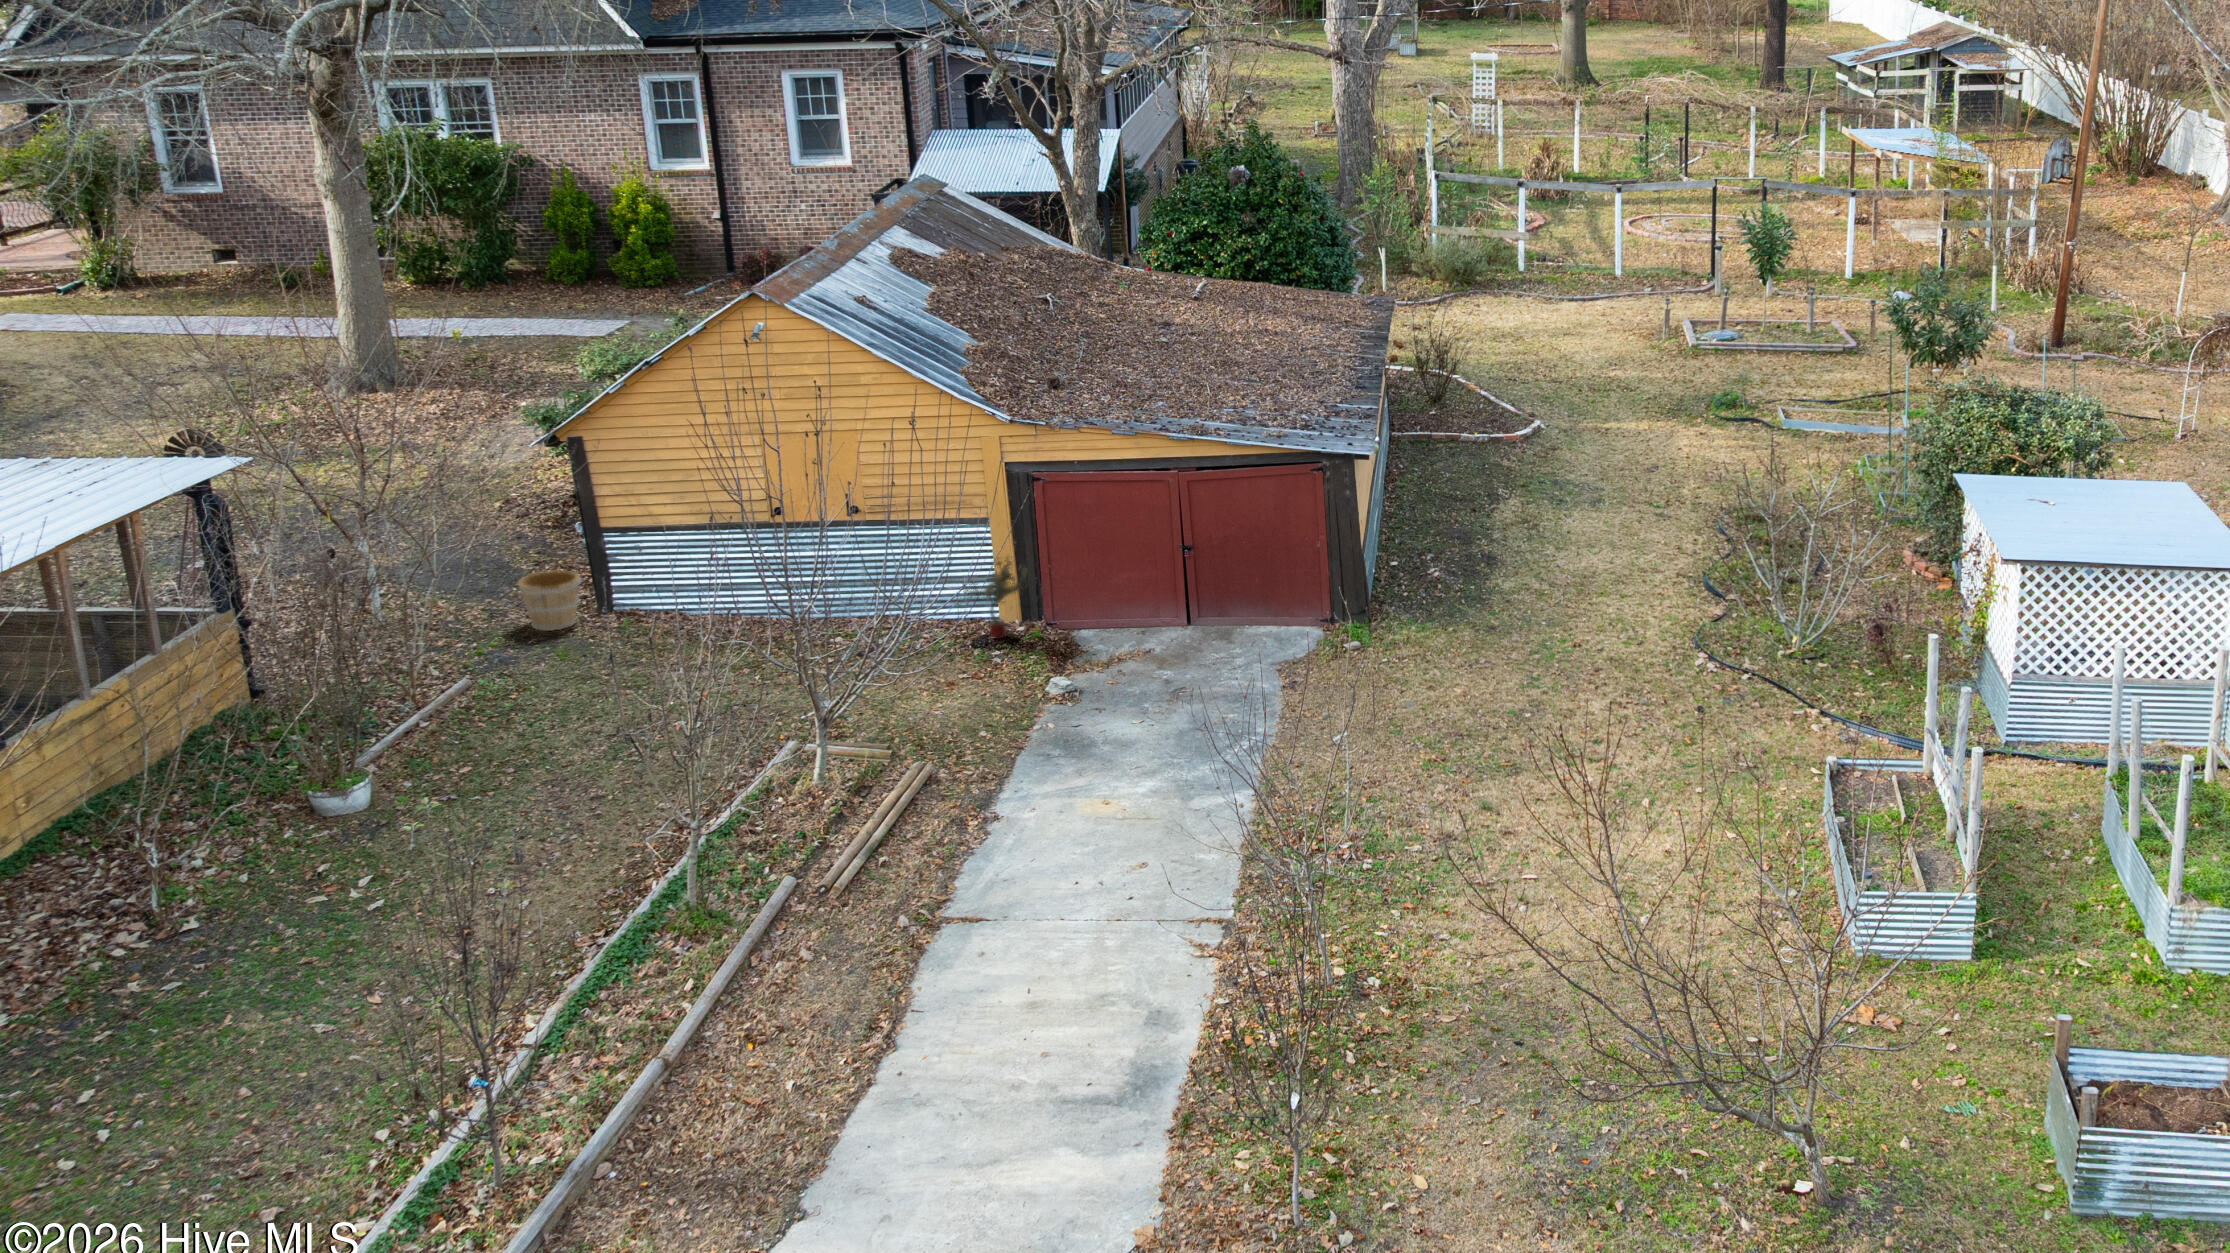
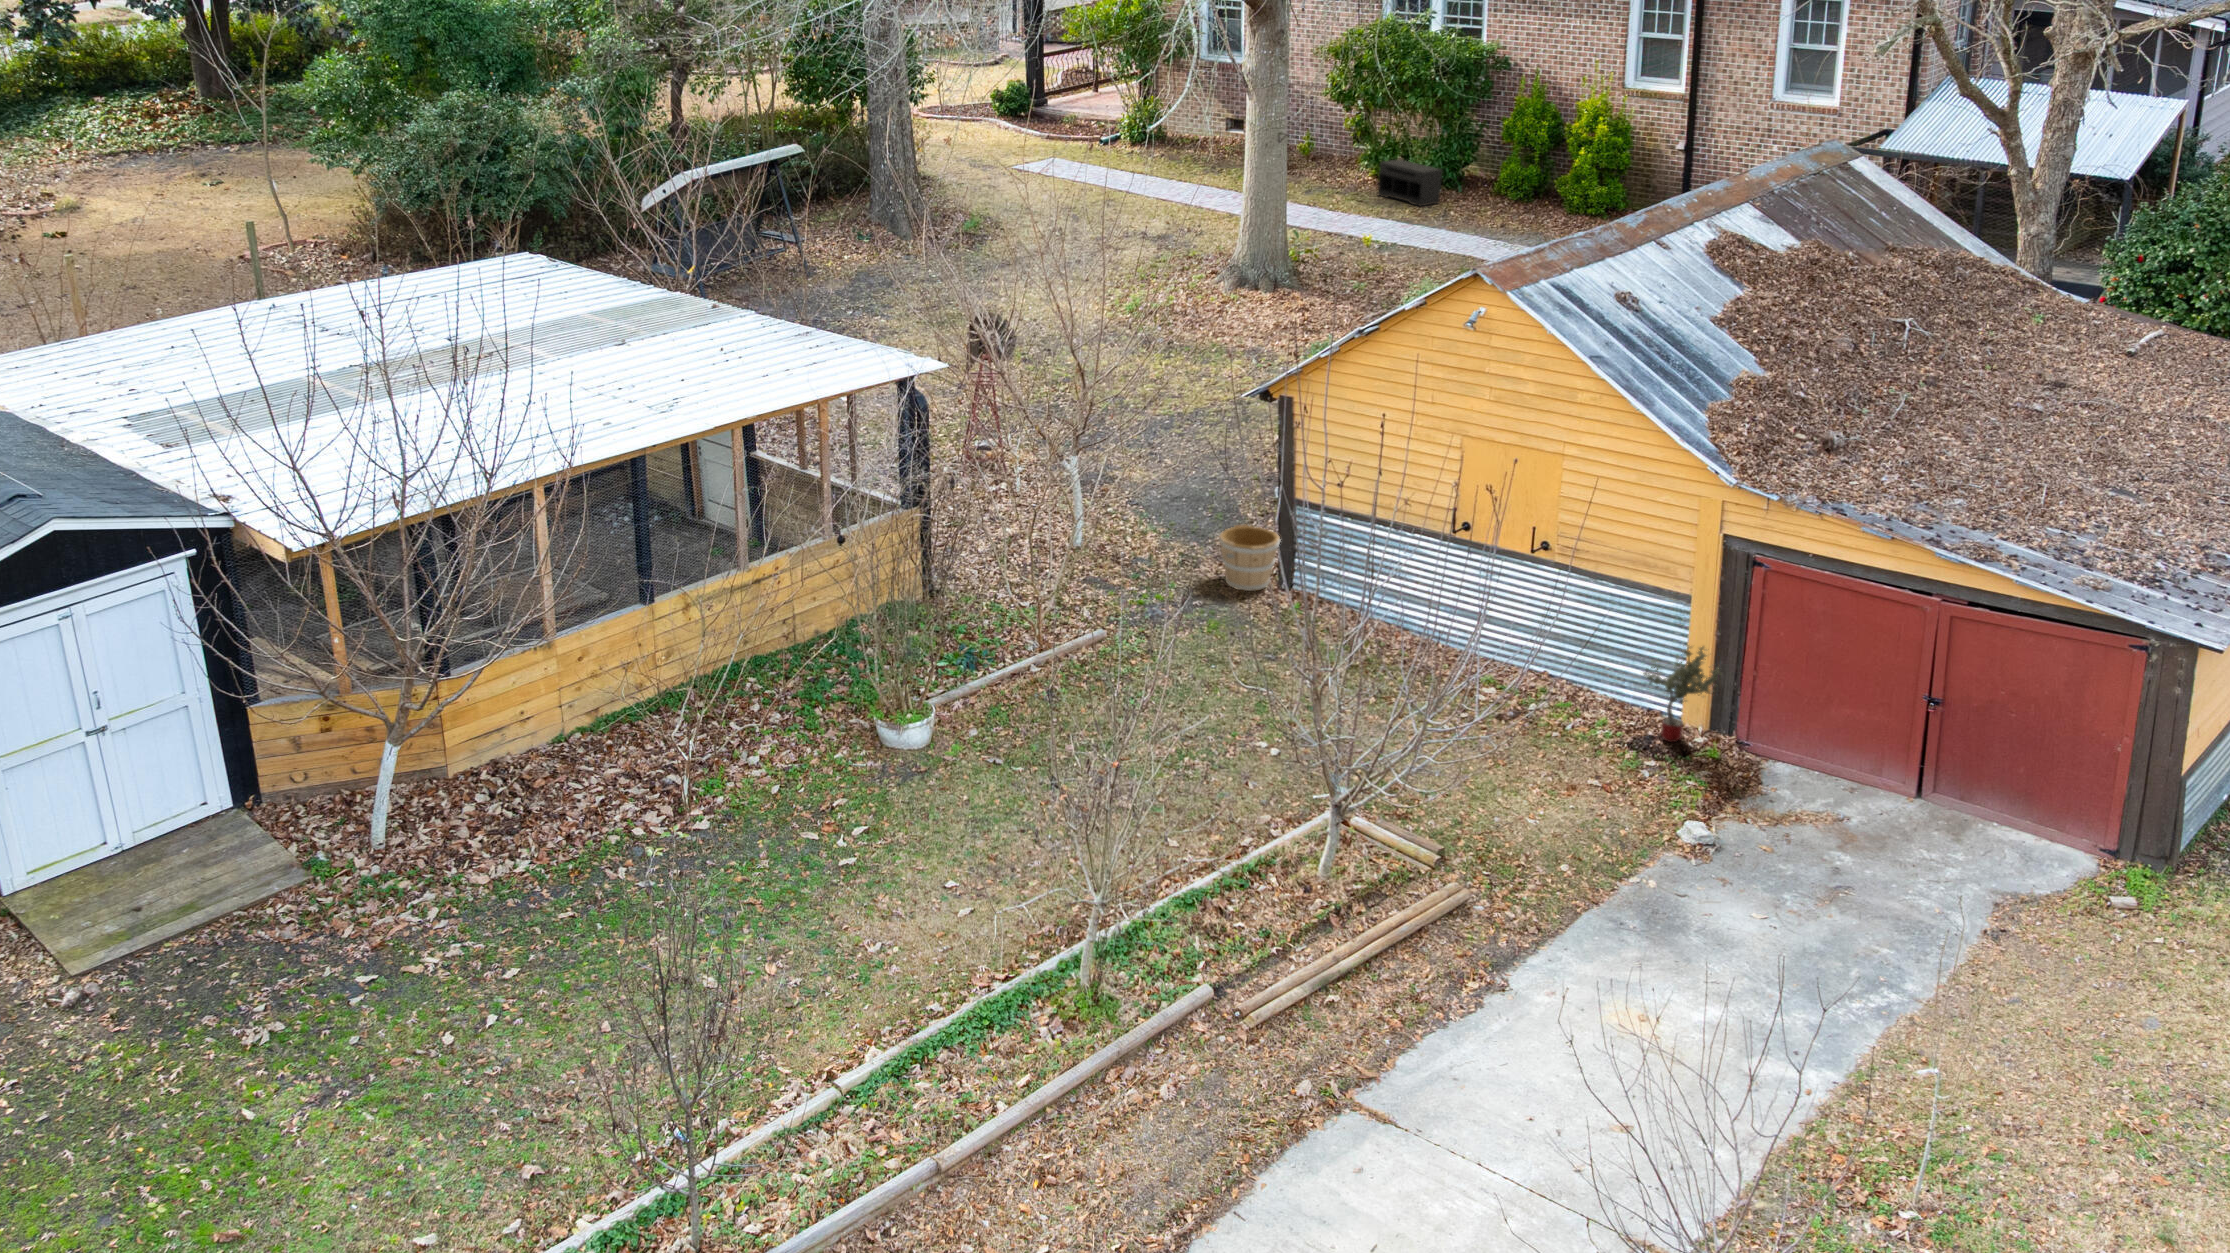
bench: none [416,261,492,302] -> present [1378,159,1442,206]

